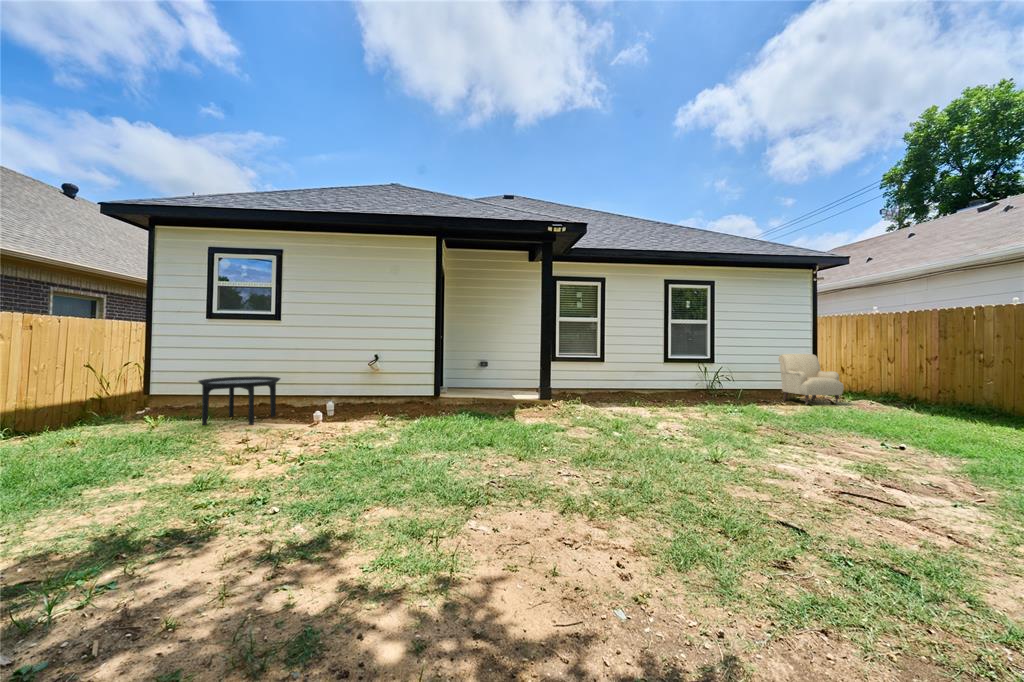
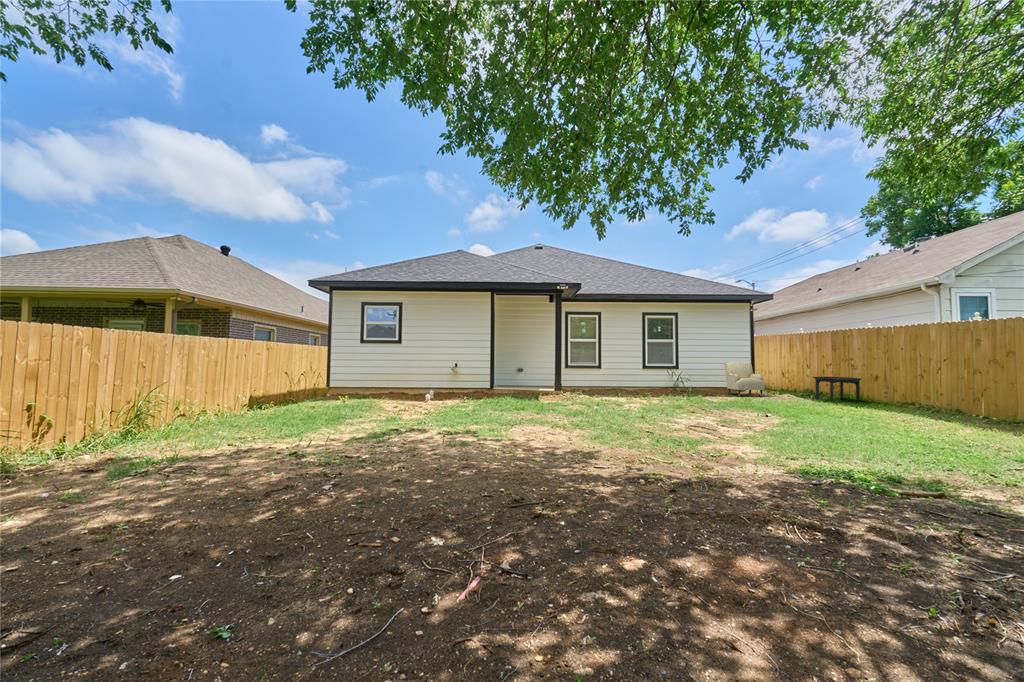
round table: present [198,376,280,425] -> present [813,377,861,402]

